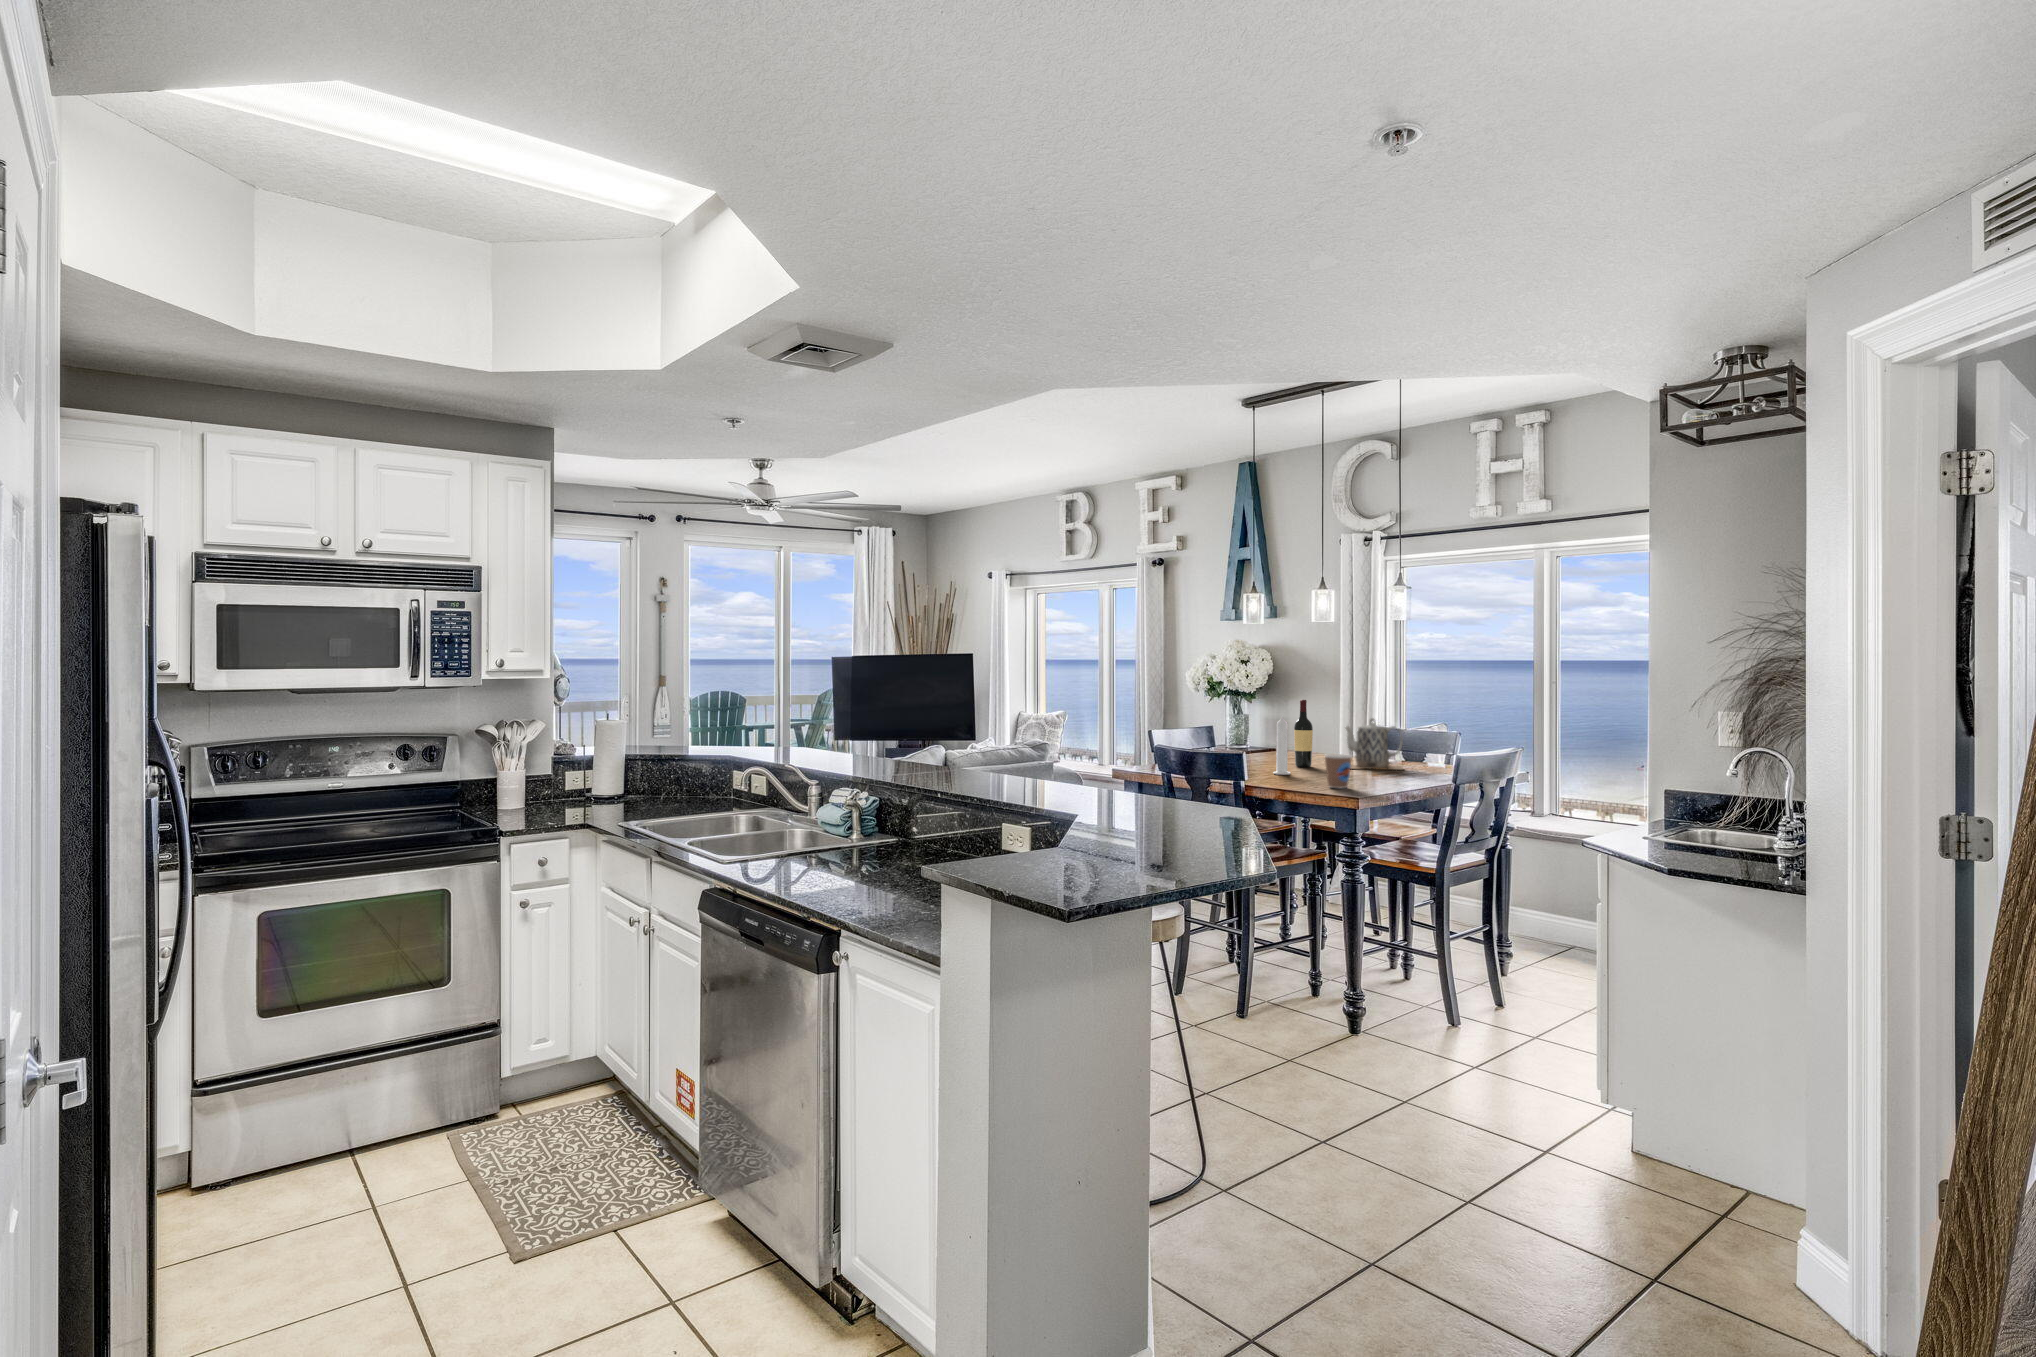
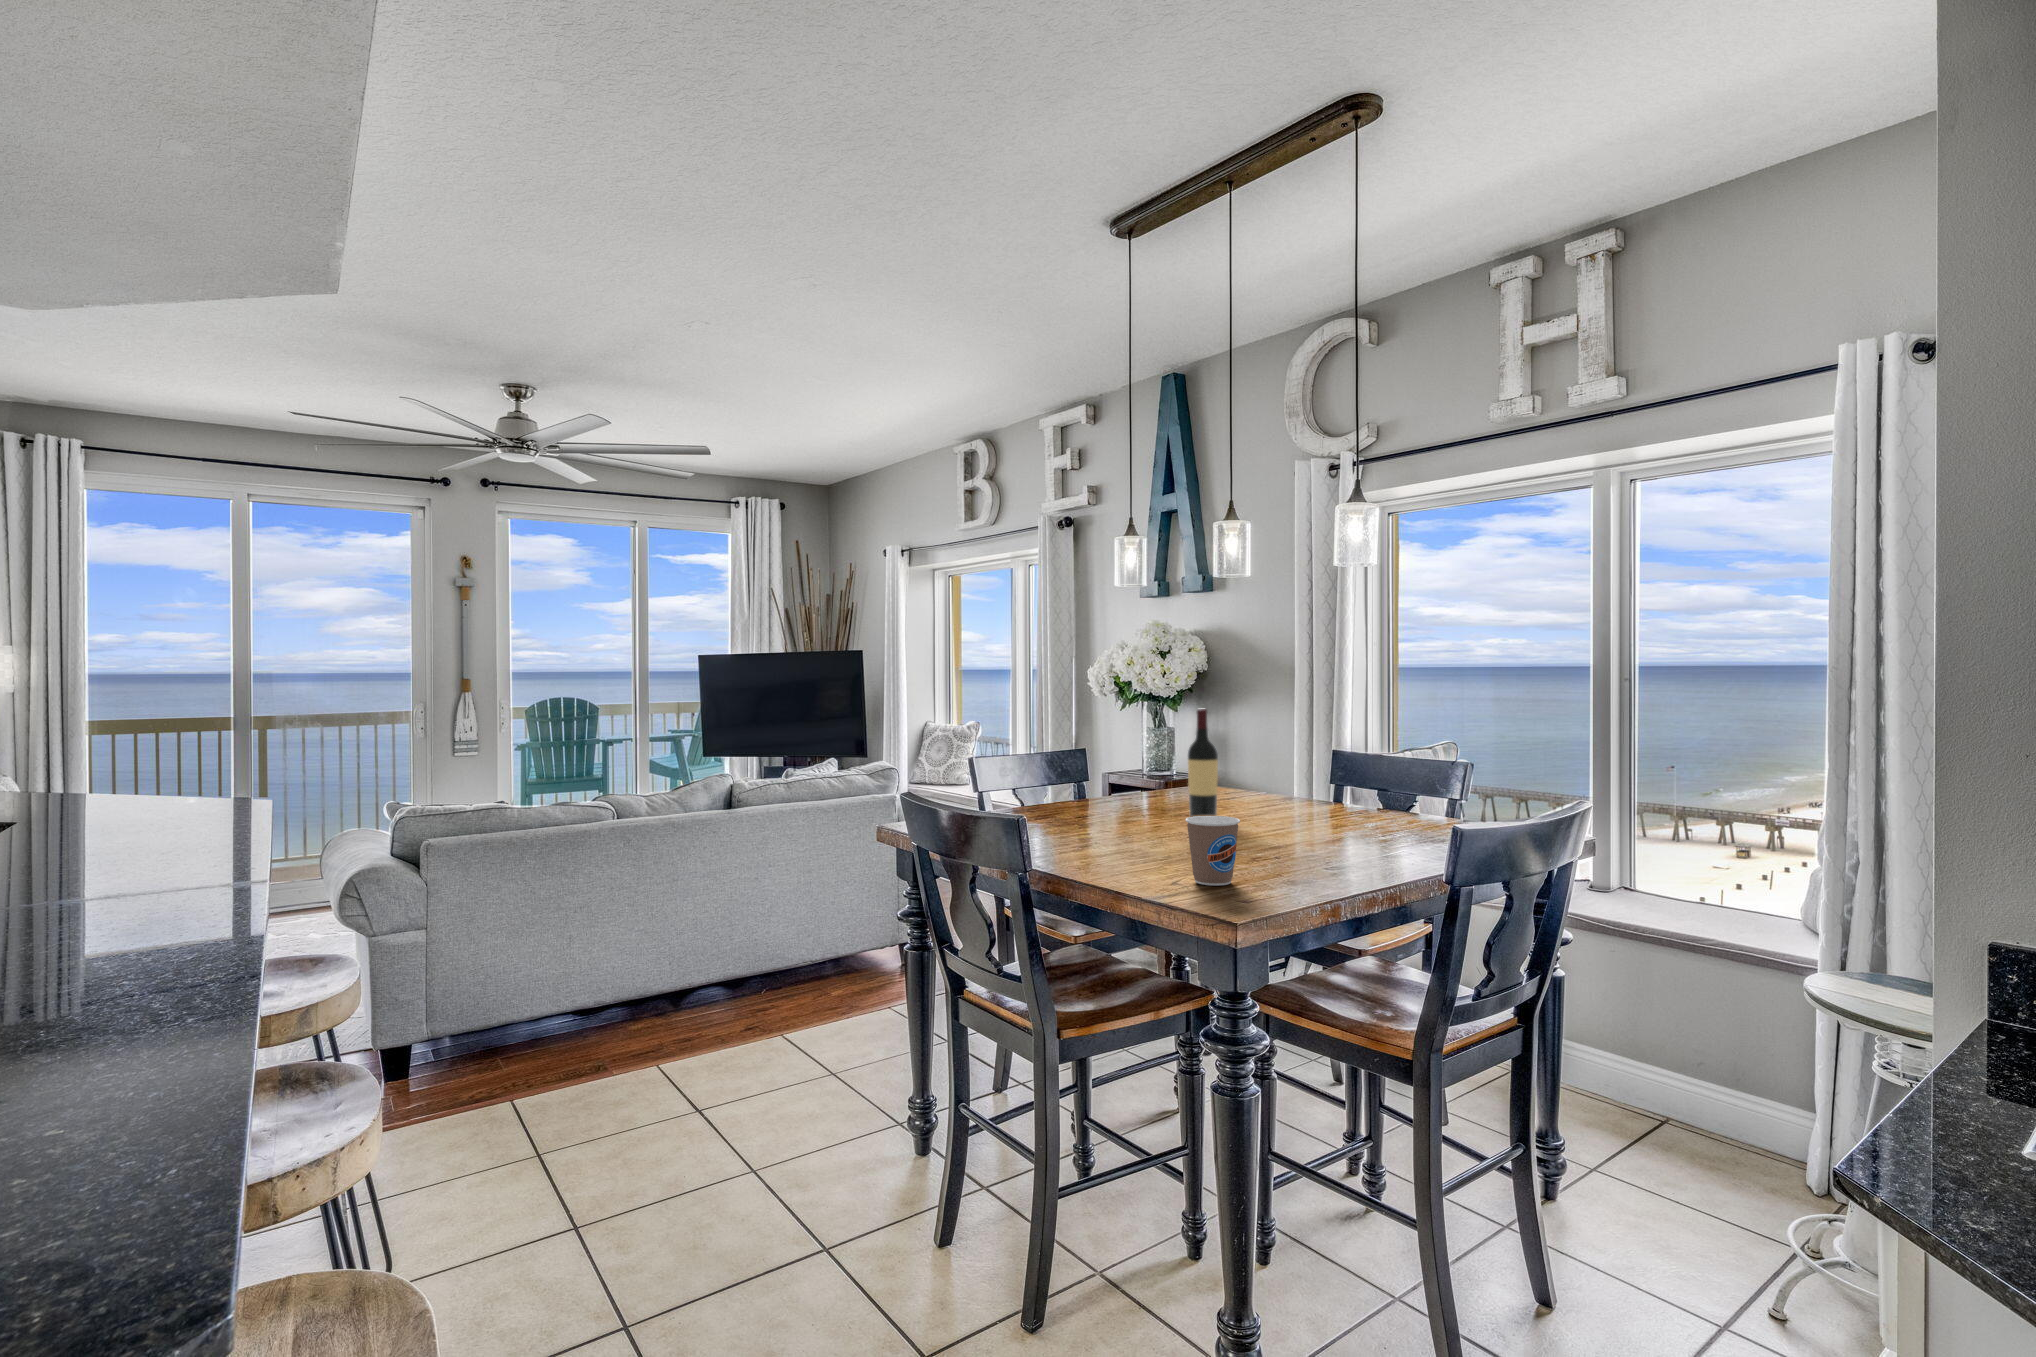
candle: present [1273,715,1291,775] -> none [1132,736,1162,842]
teapot: present [1346,718,1403,770] -> none [1267,740,1371,830]

